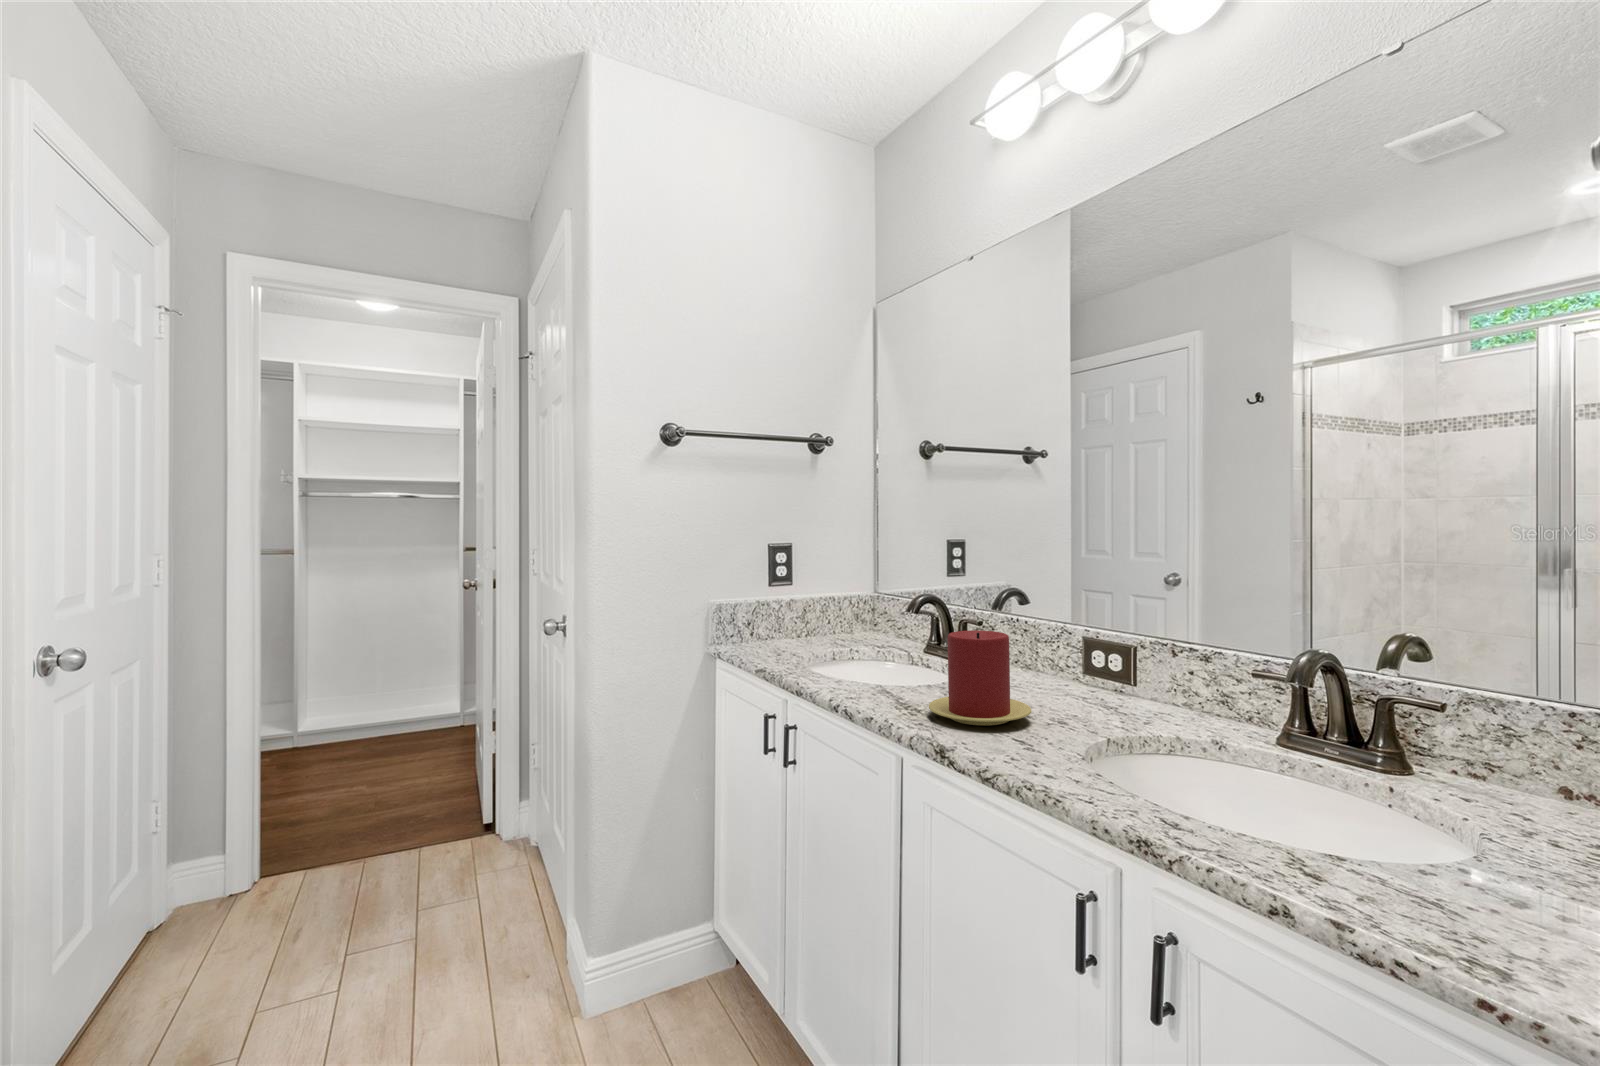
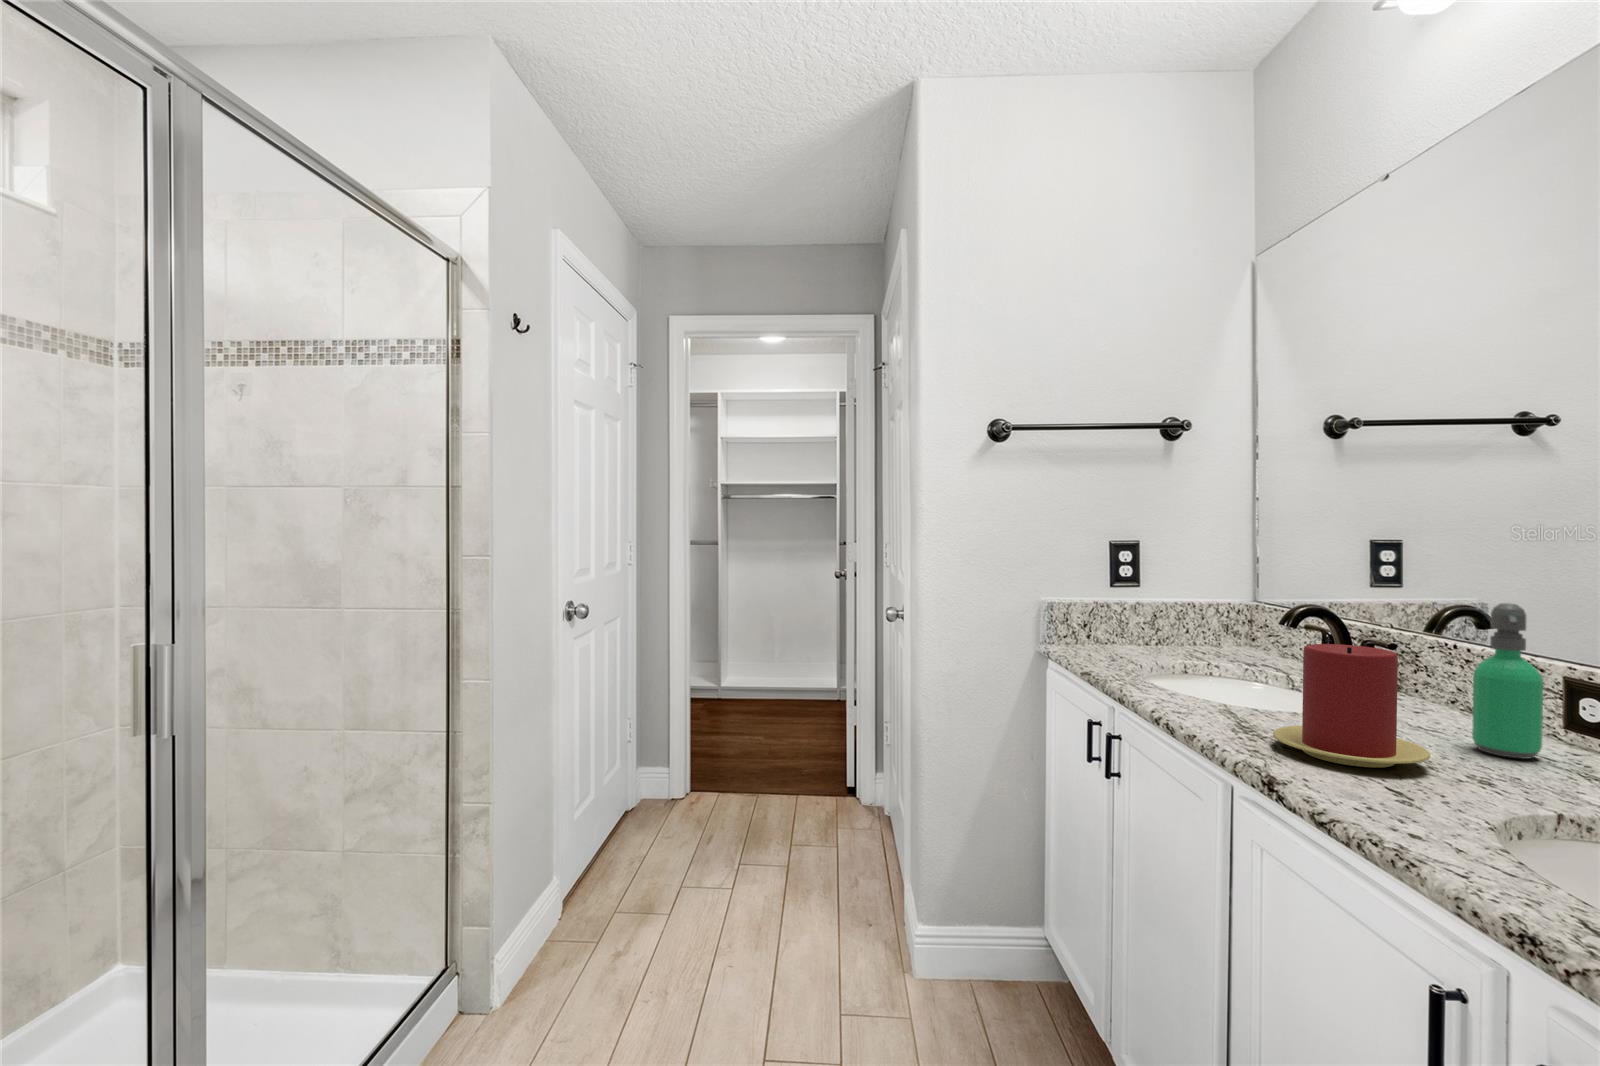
soap dispenser: none [1042,589,1082,700] -> present [1472,603,1543,759]

